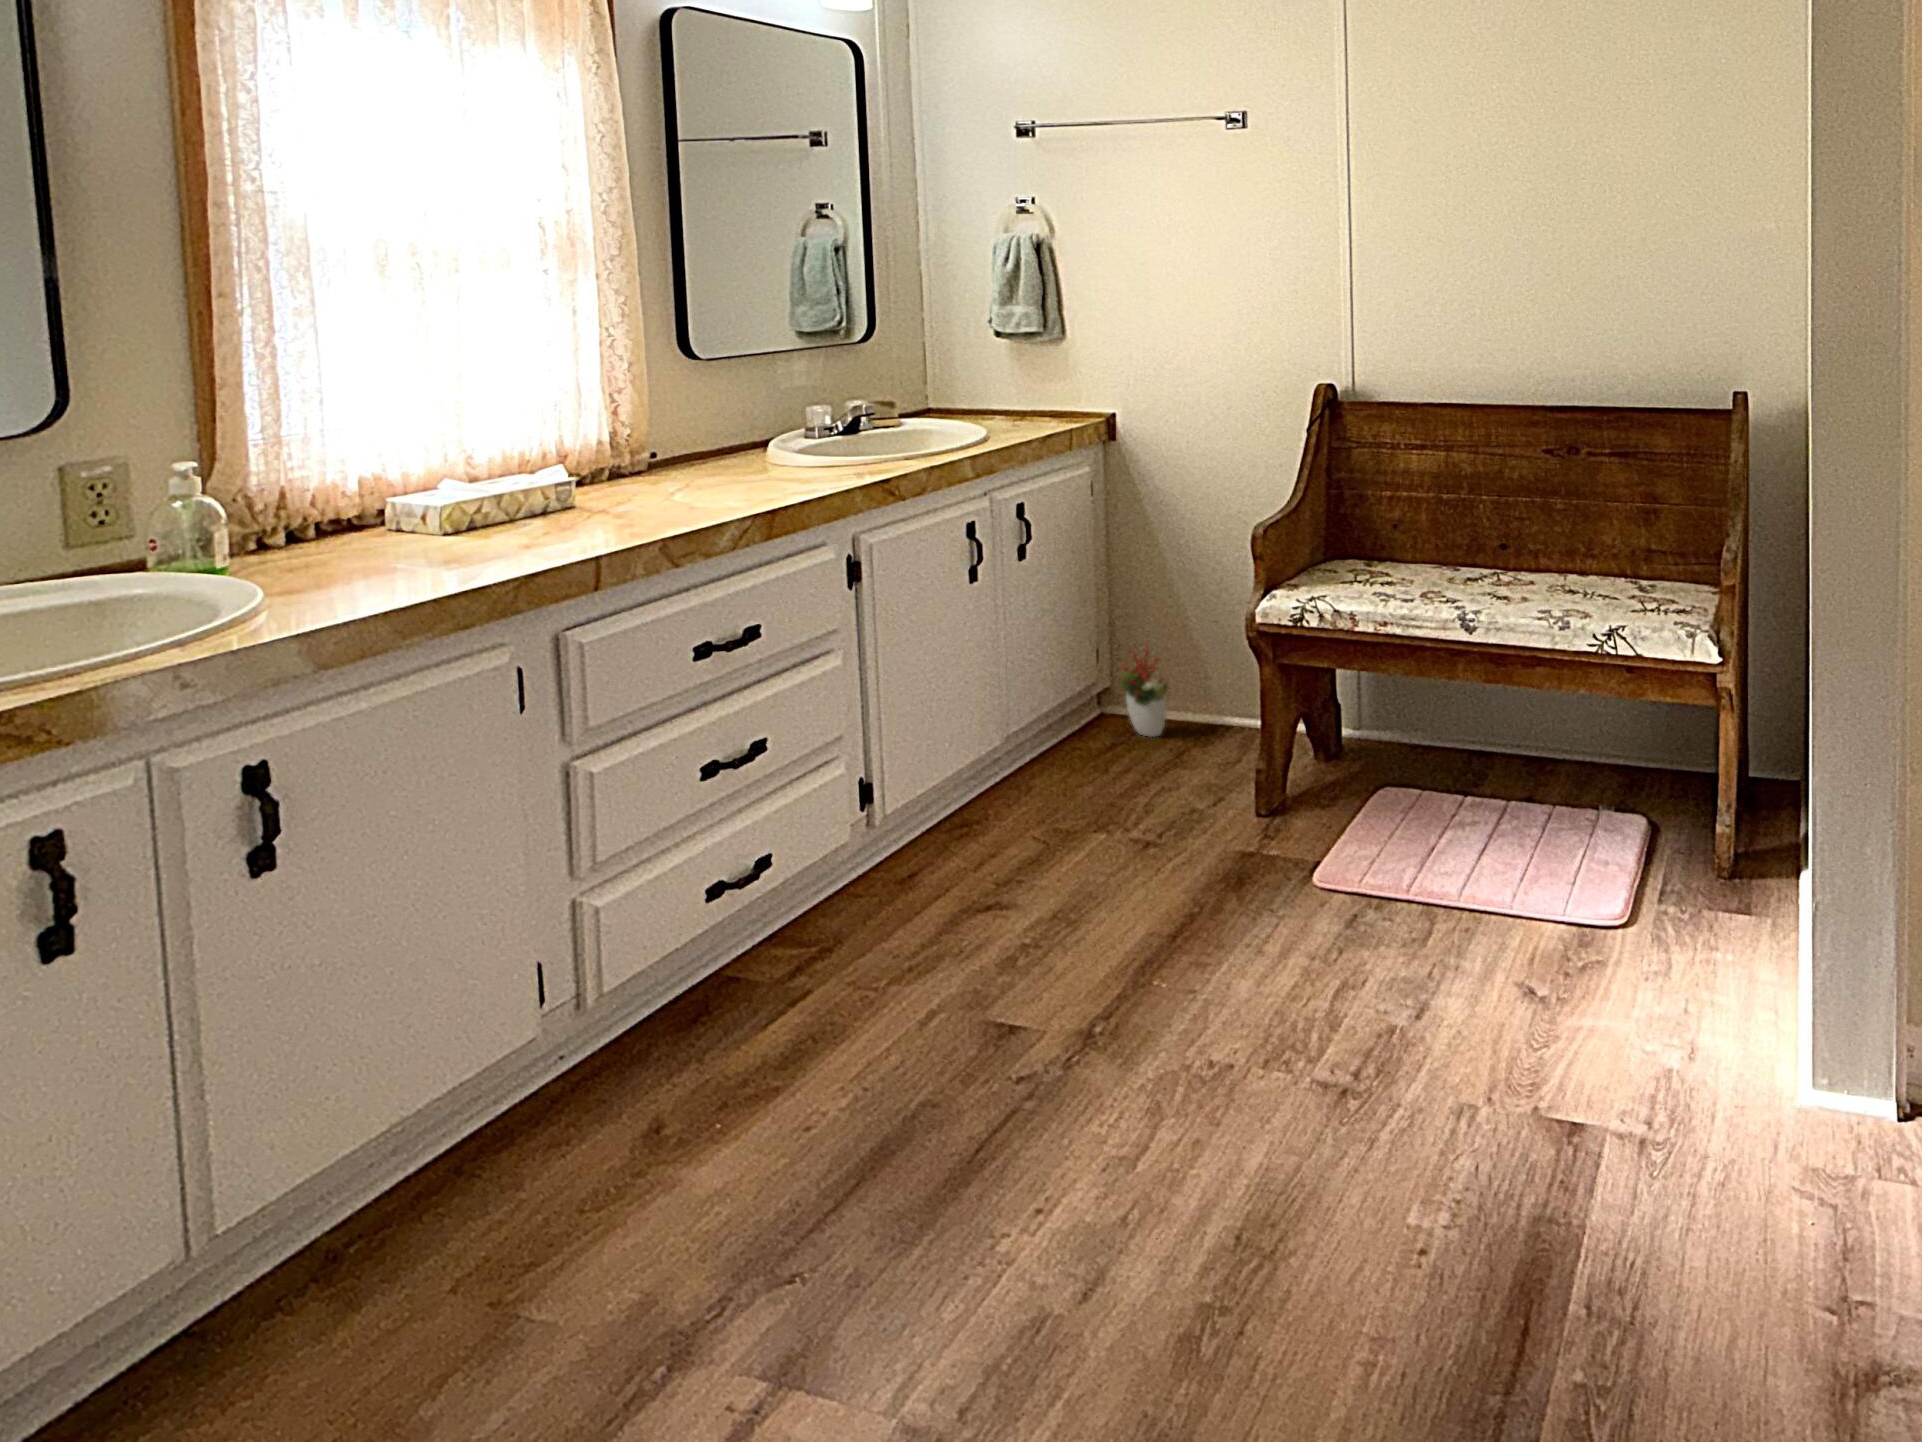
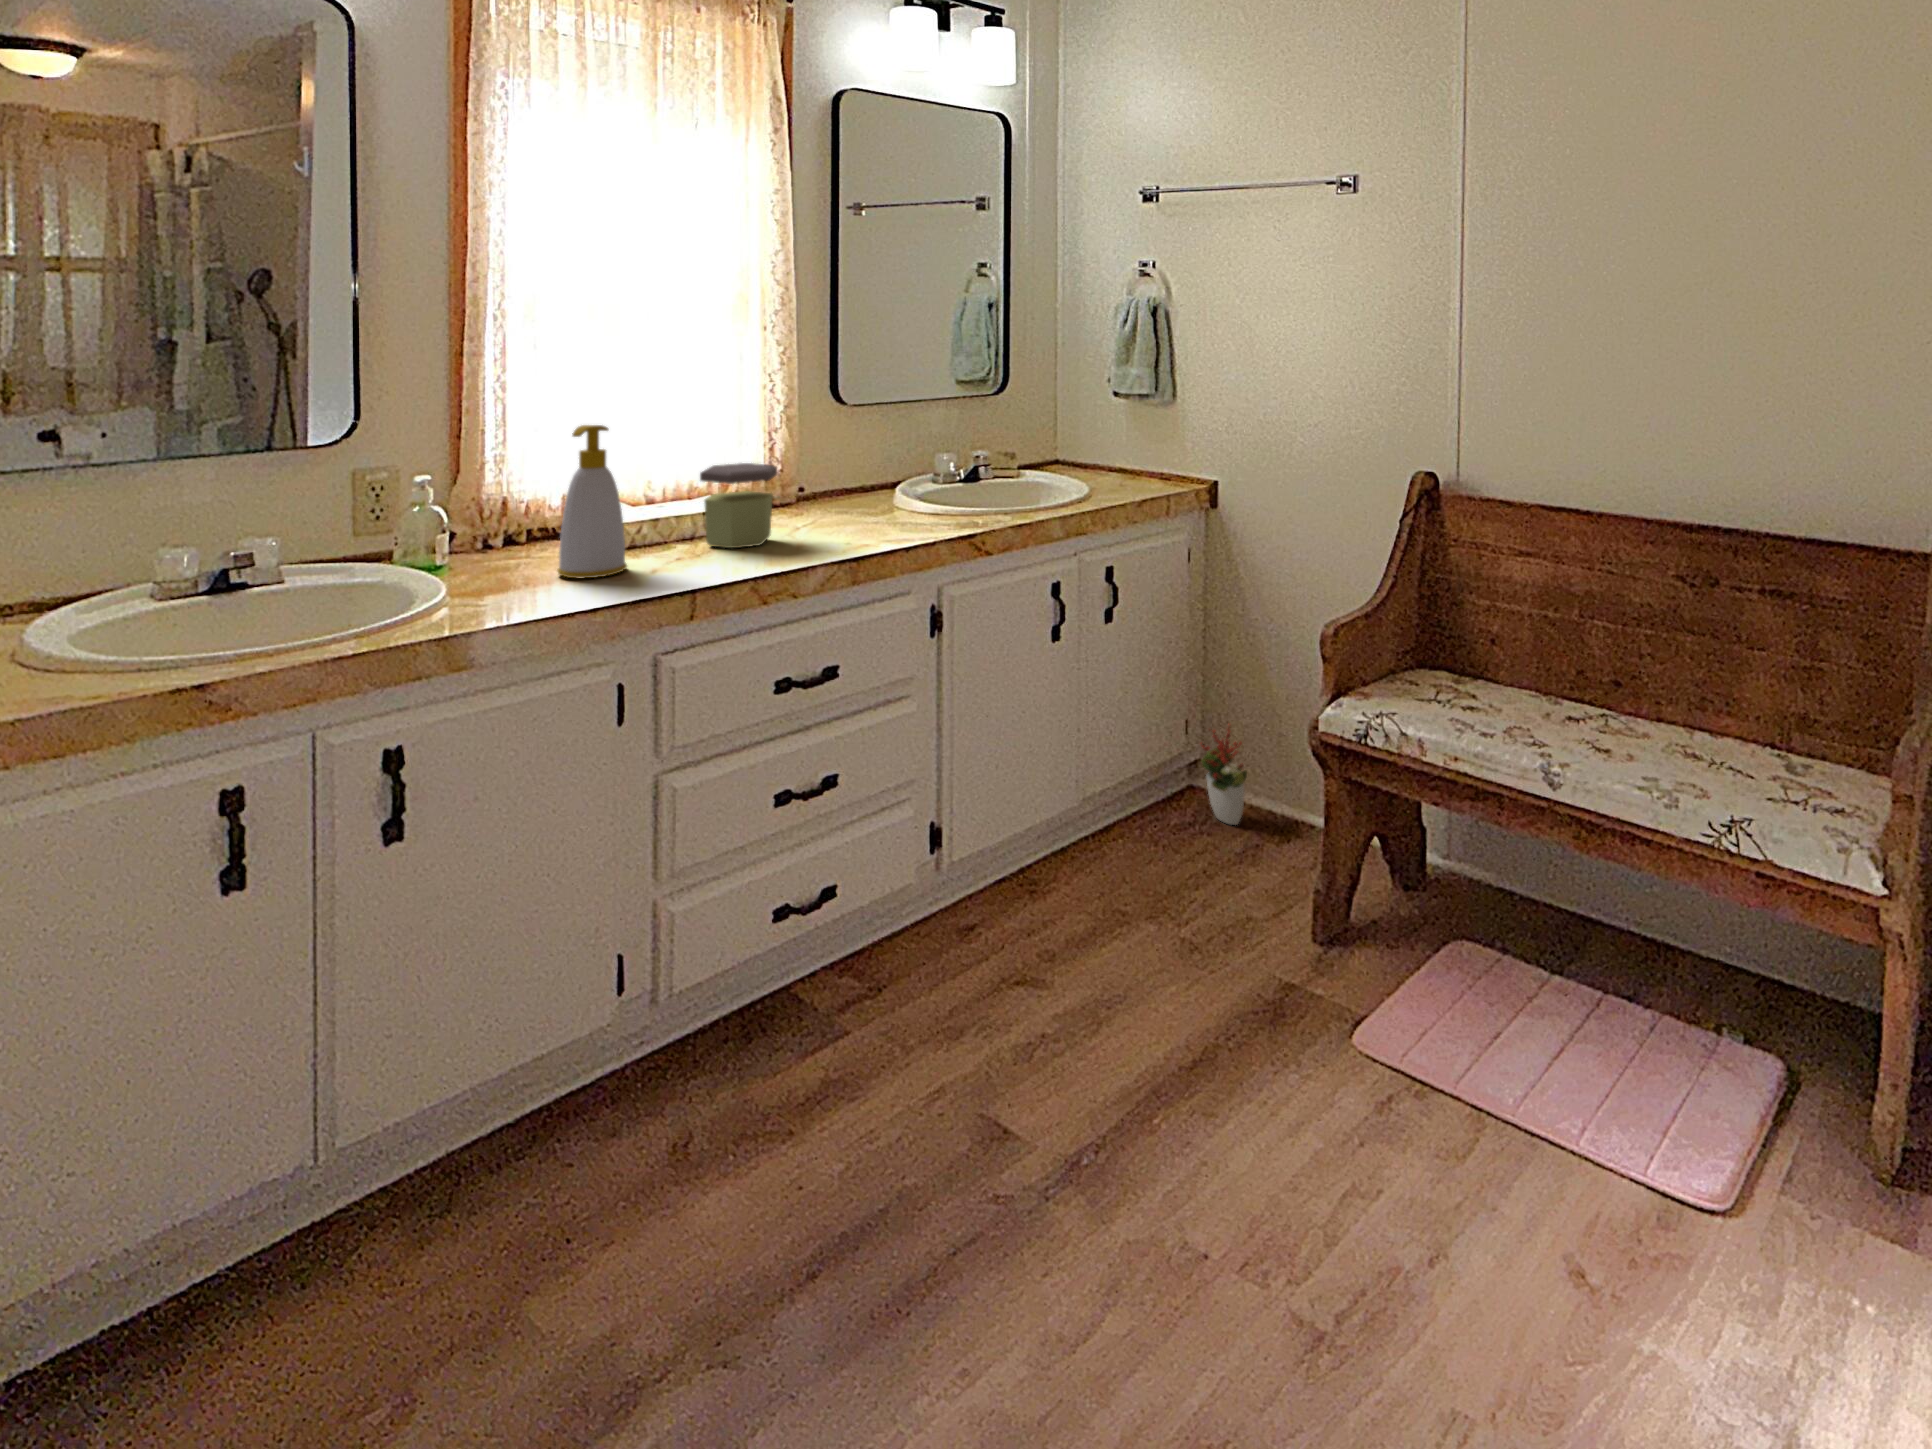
soap bottle: none [394,387,490,564] -> present [557,425,627,578]
jar: none [563,424,658,518] -> present [700,463,777,548]

